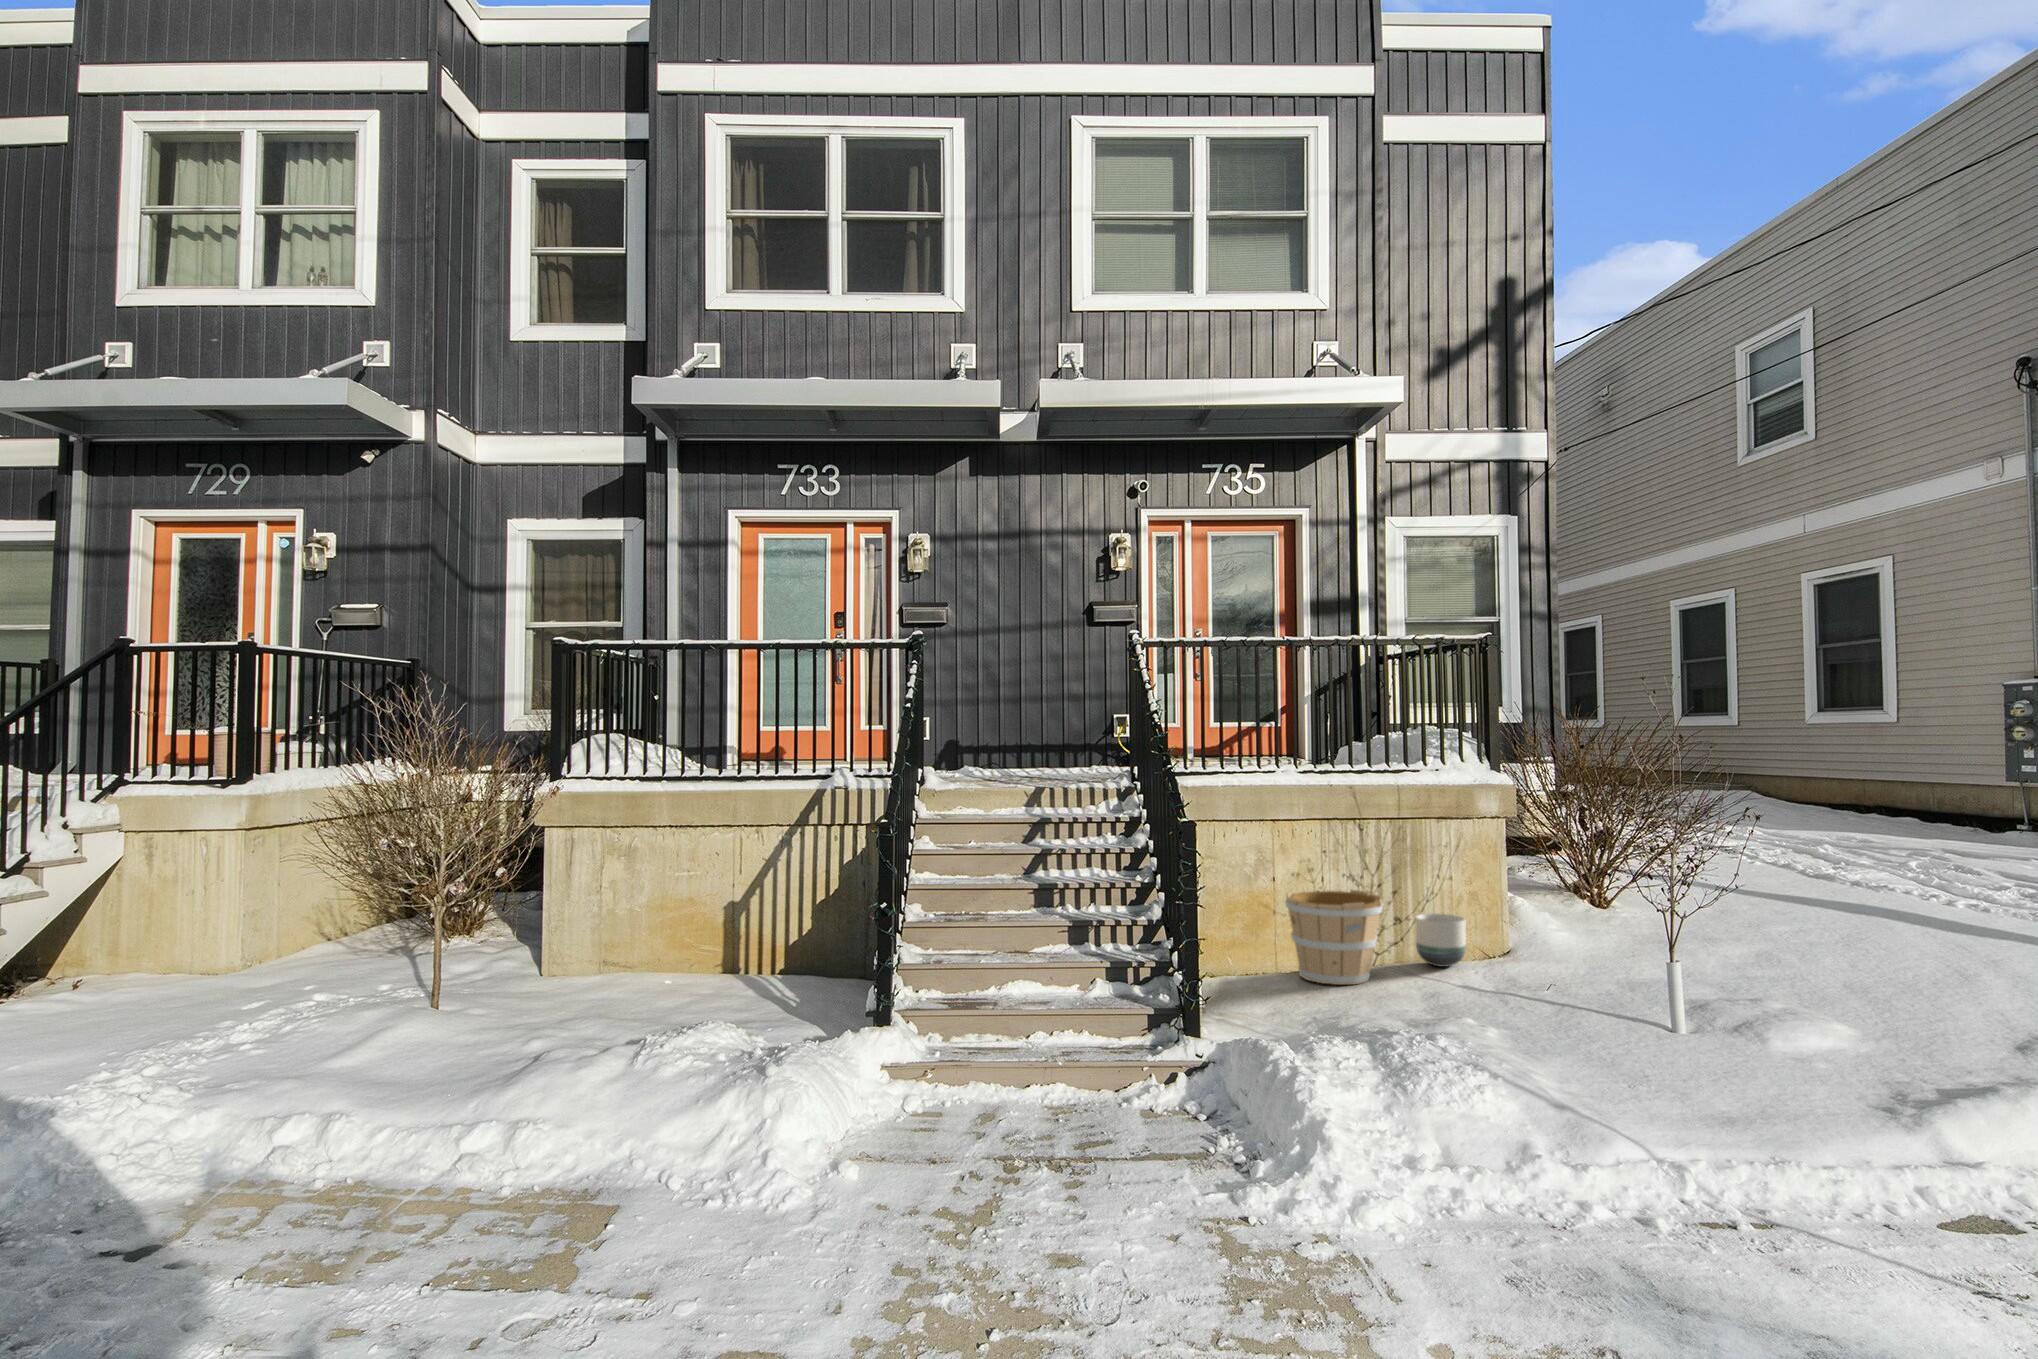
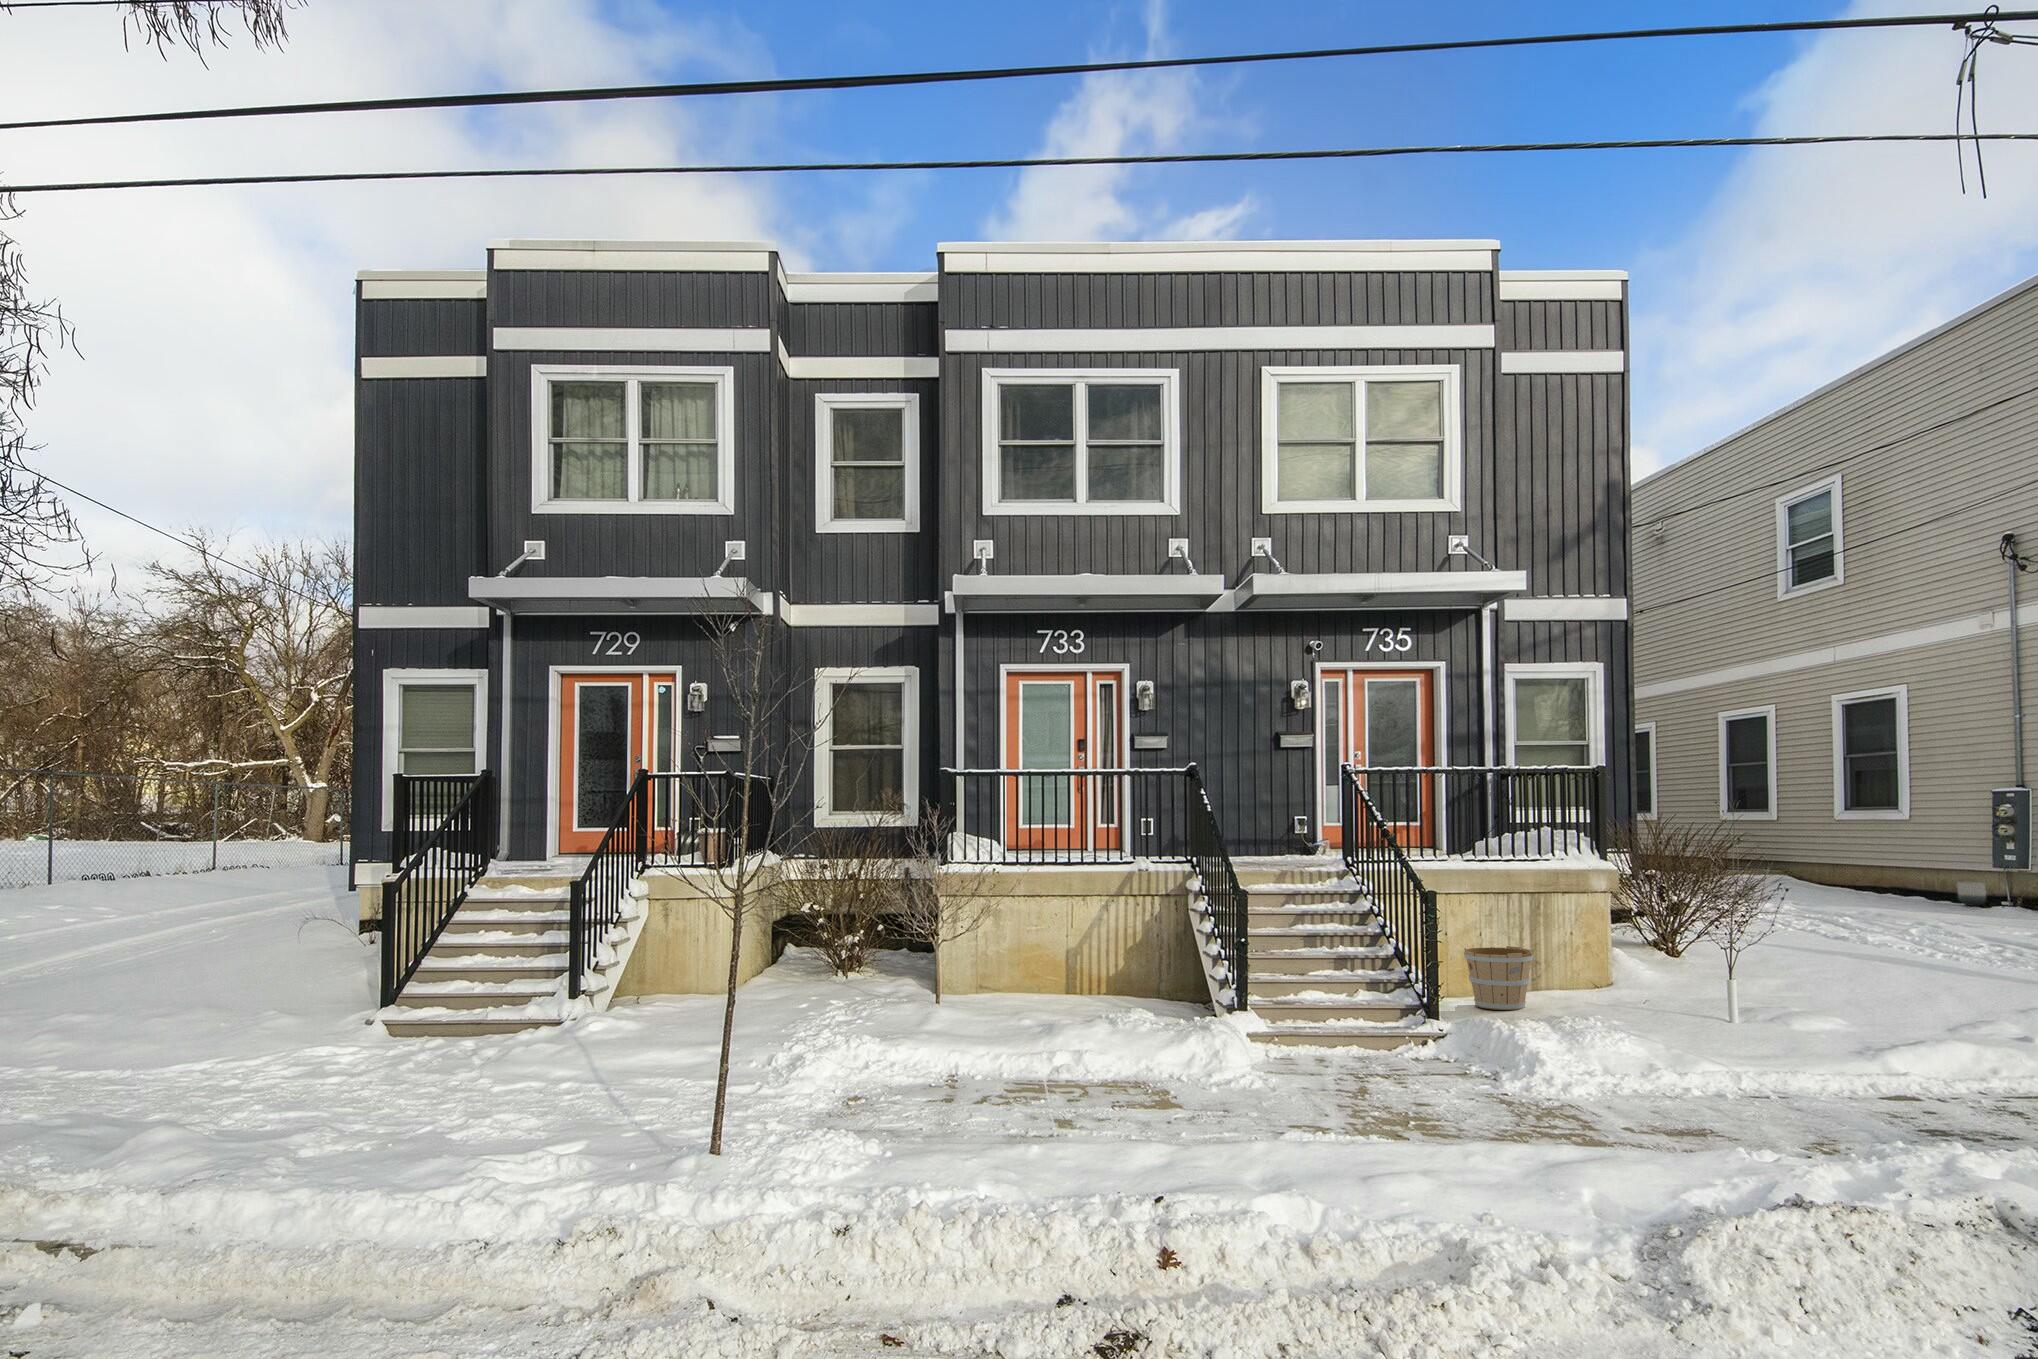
planter: present [1416,914,1466,967] -> present [1957,882,1986,906]

